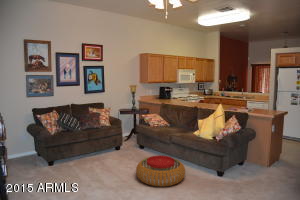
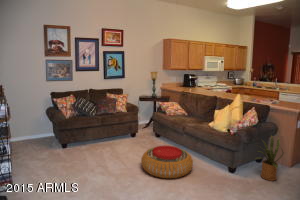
house plant: none [237,139,264,180] -> present [256,136,283,181]

